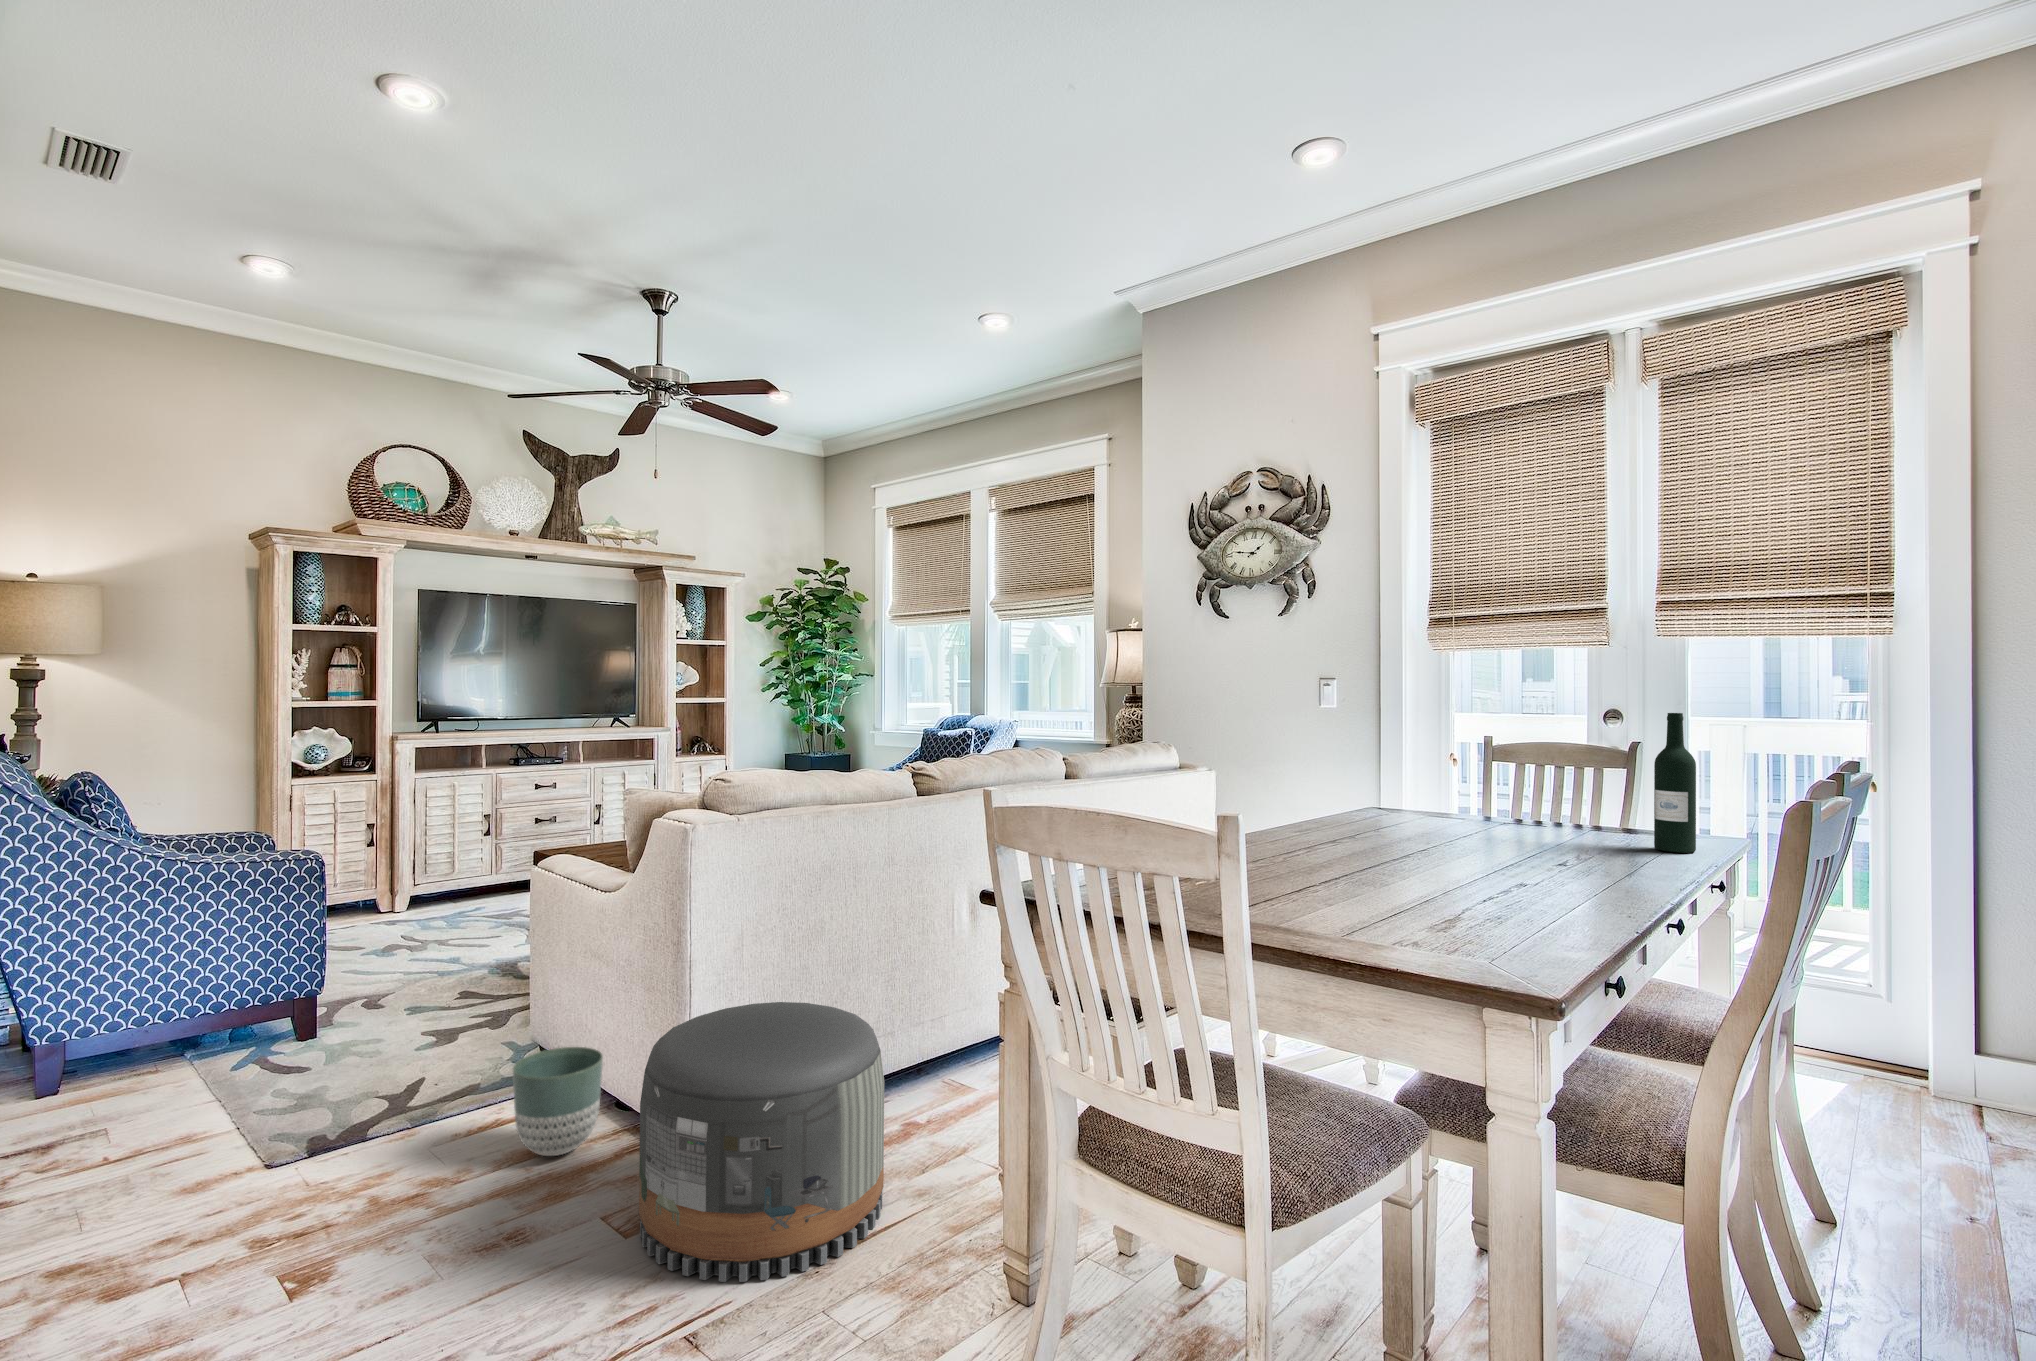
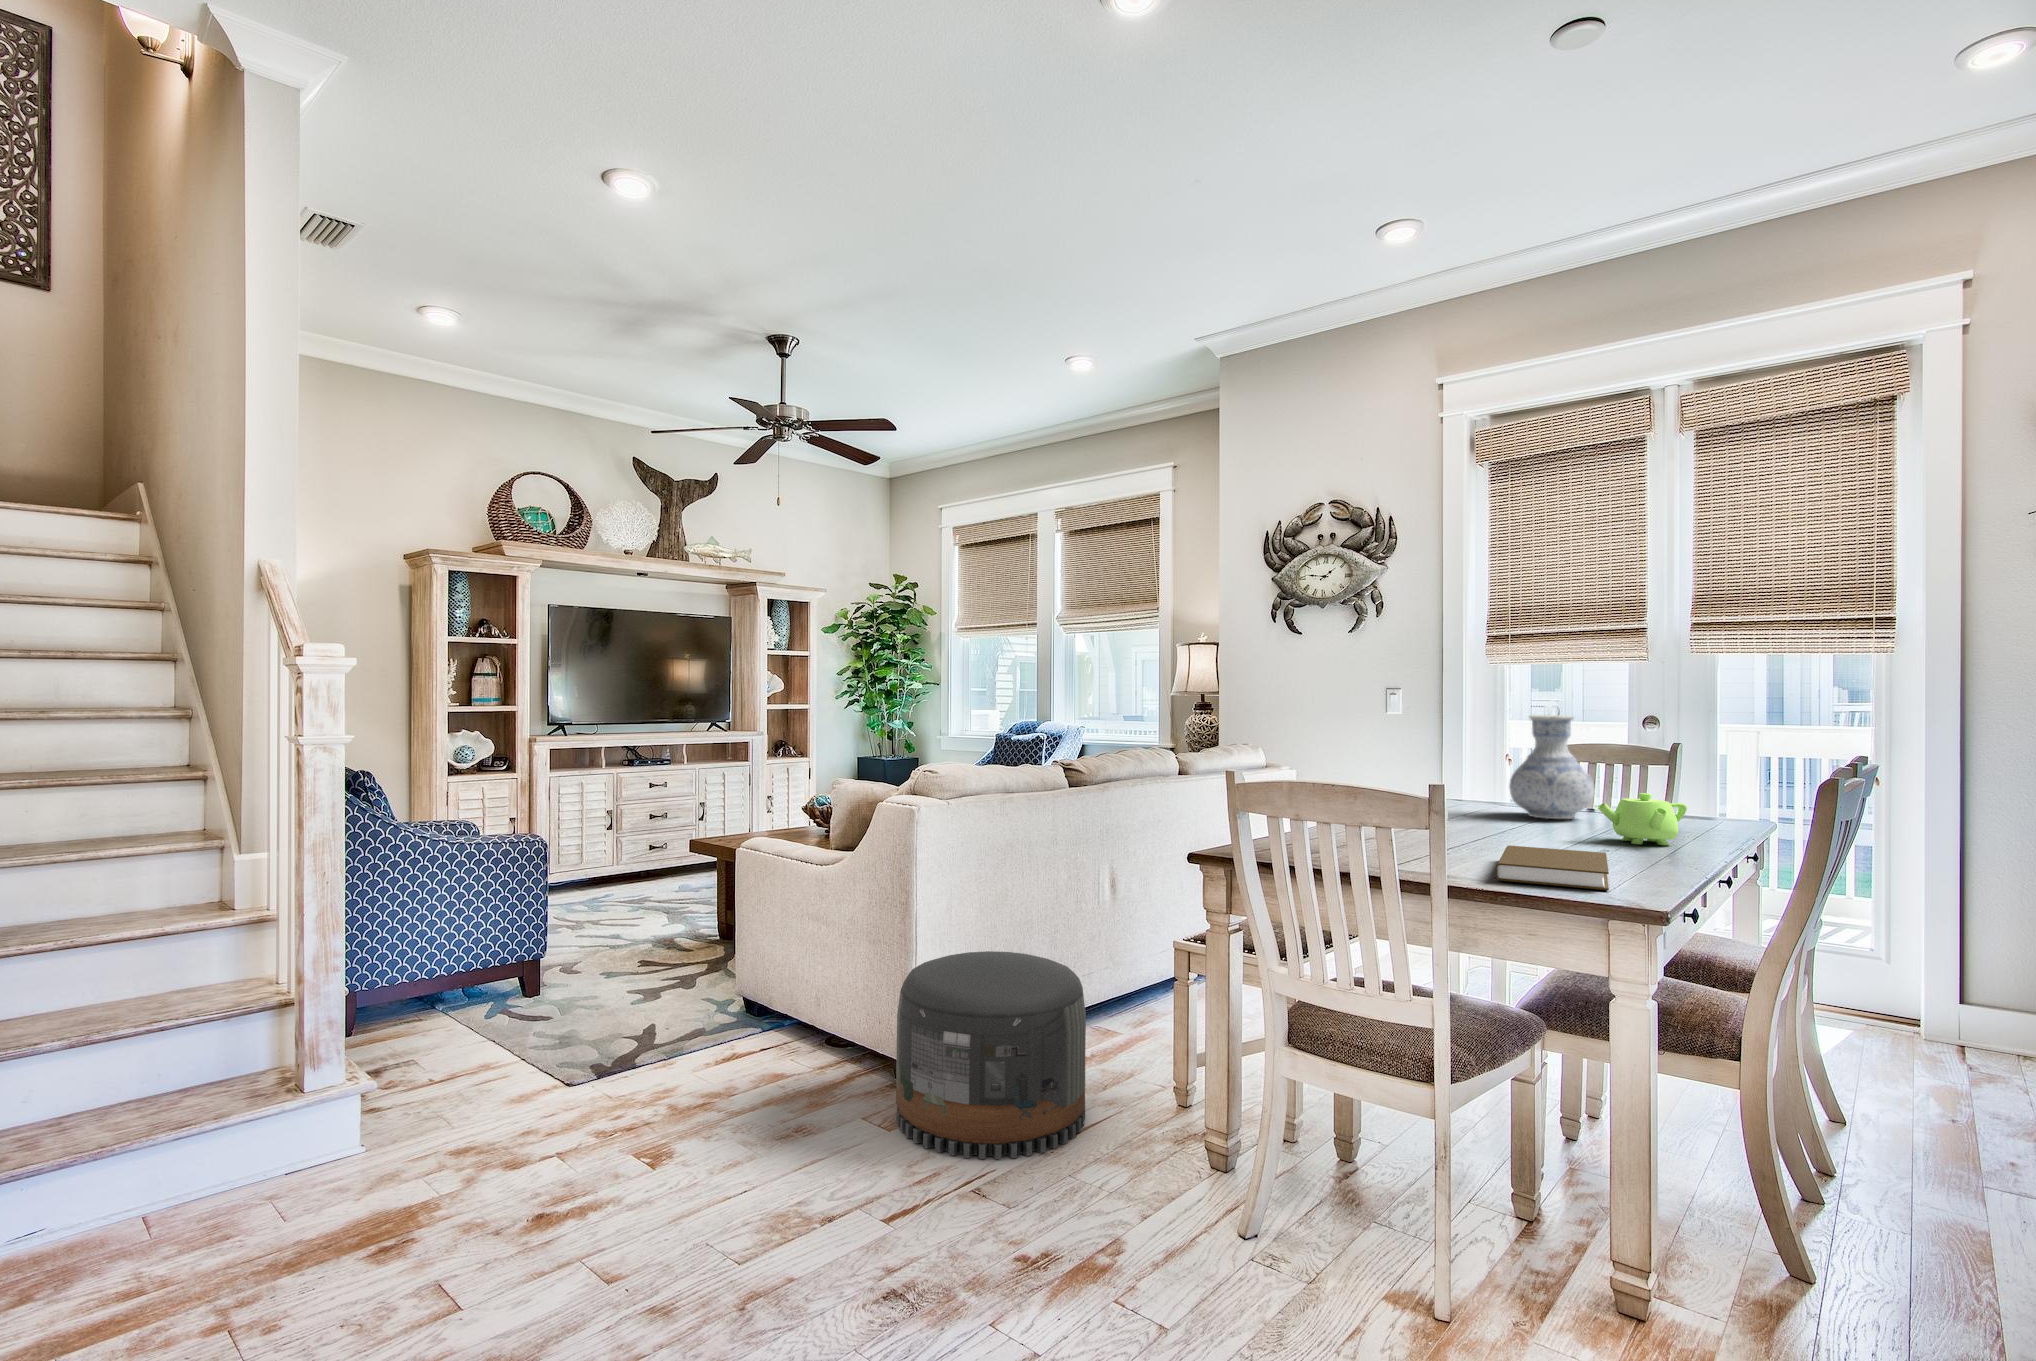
vase: none [1425,710,1526,839] -> present [1509,715,1594,819]
wine bottle: present [1654,713,1696,853] -> none [1700,717,1734,829]
teapot: none [1517,811,1630,879] -> present [1598,793,1687,845]
book: none [1348,885,1510,960] -> present [1496,846,1609,890]
planter: present [513,1047,603,1156] -> none [765,992,834,1079]

